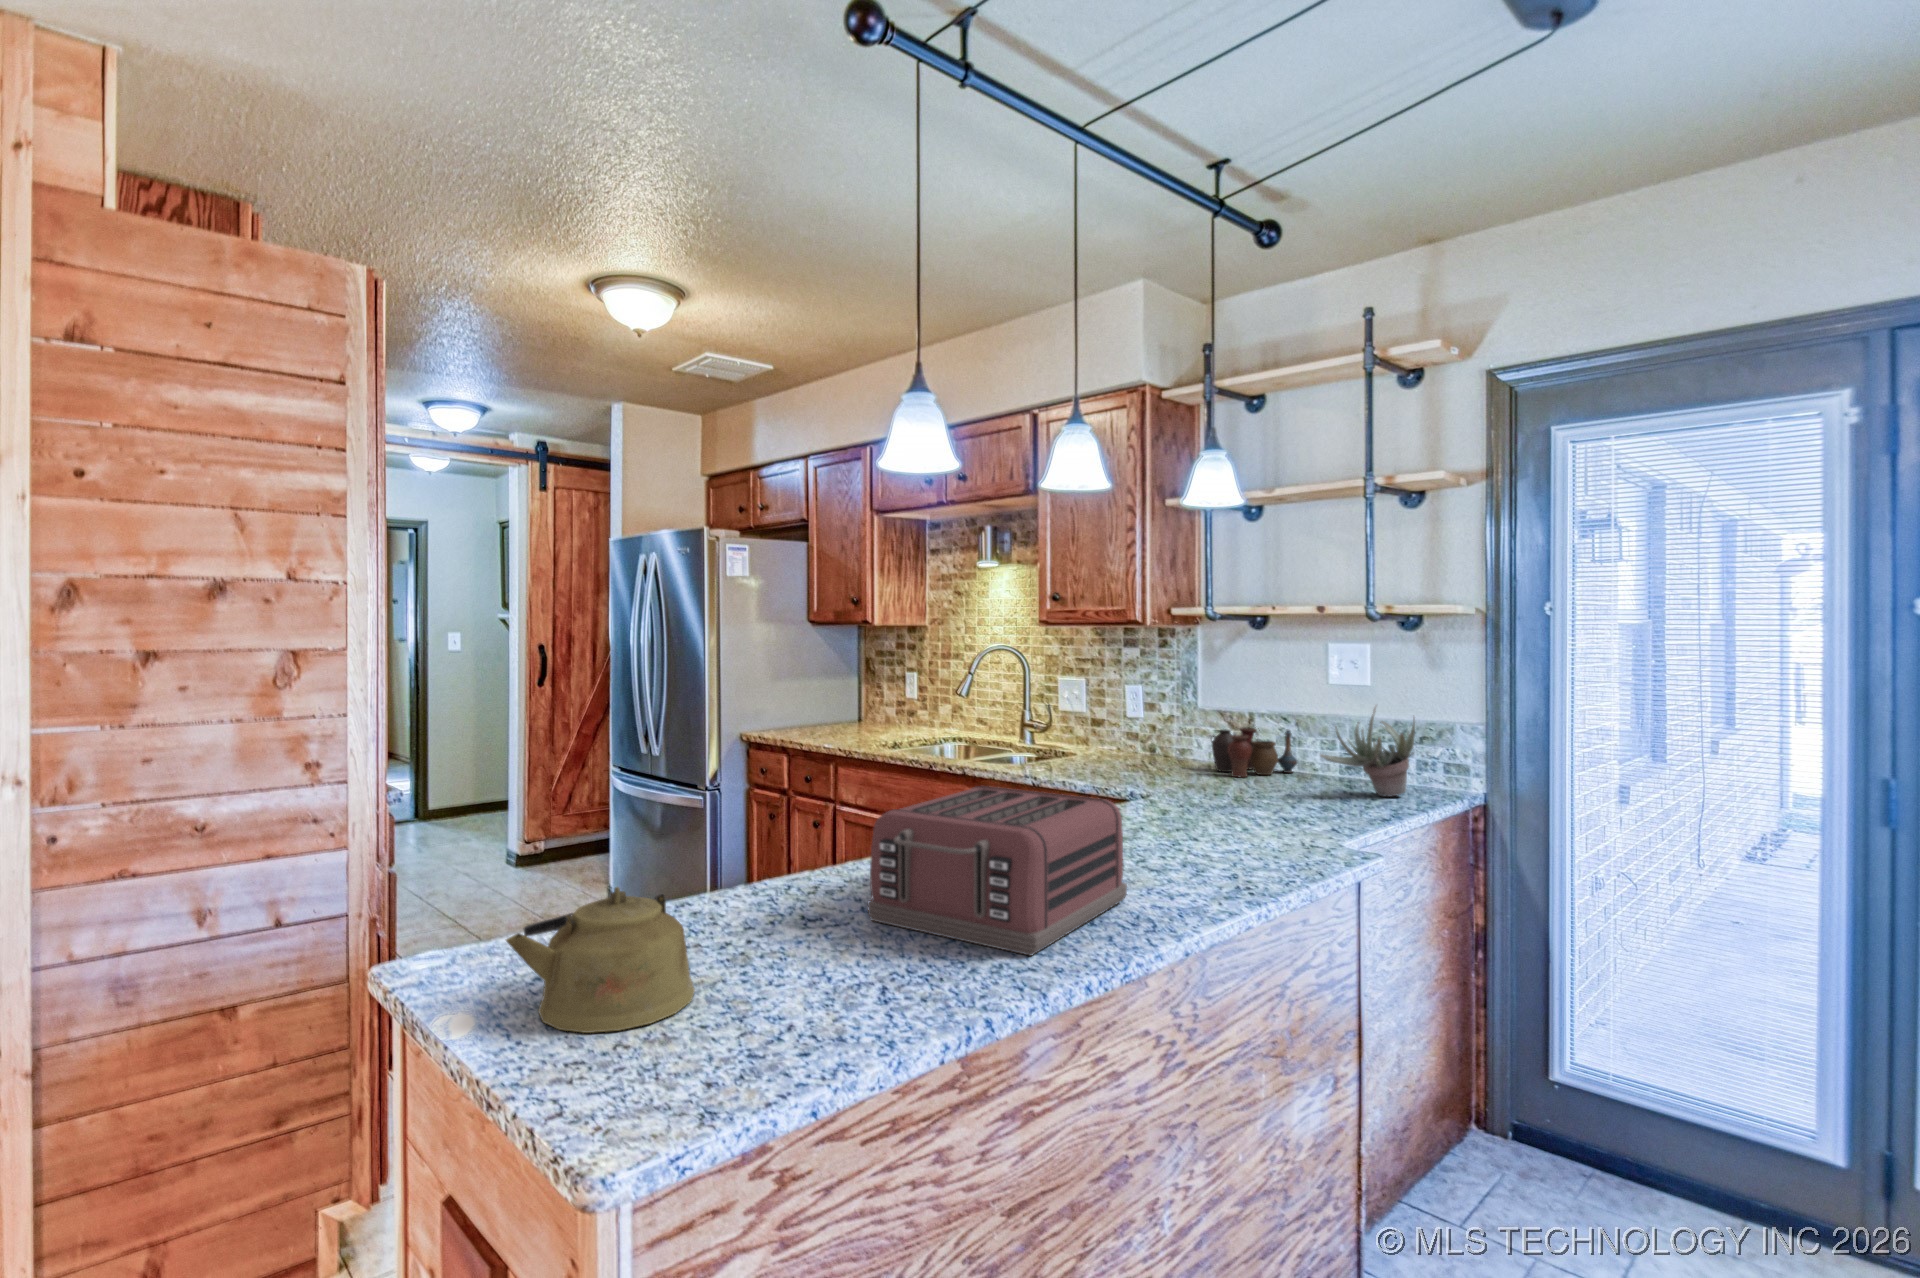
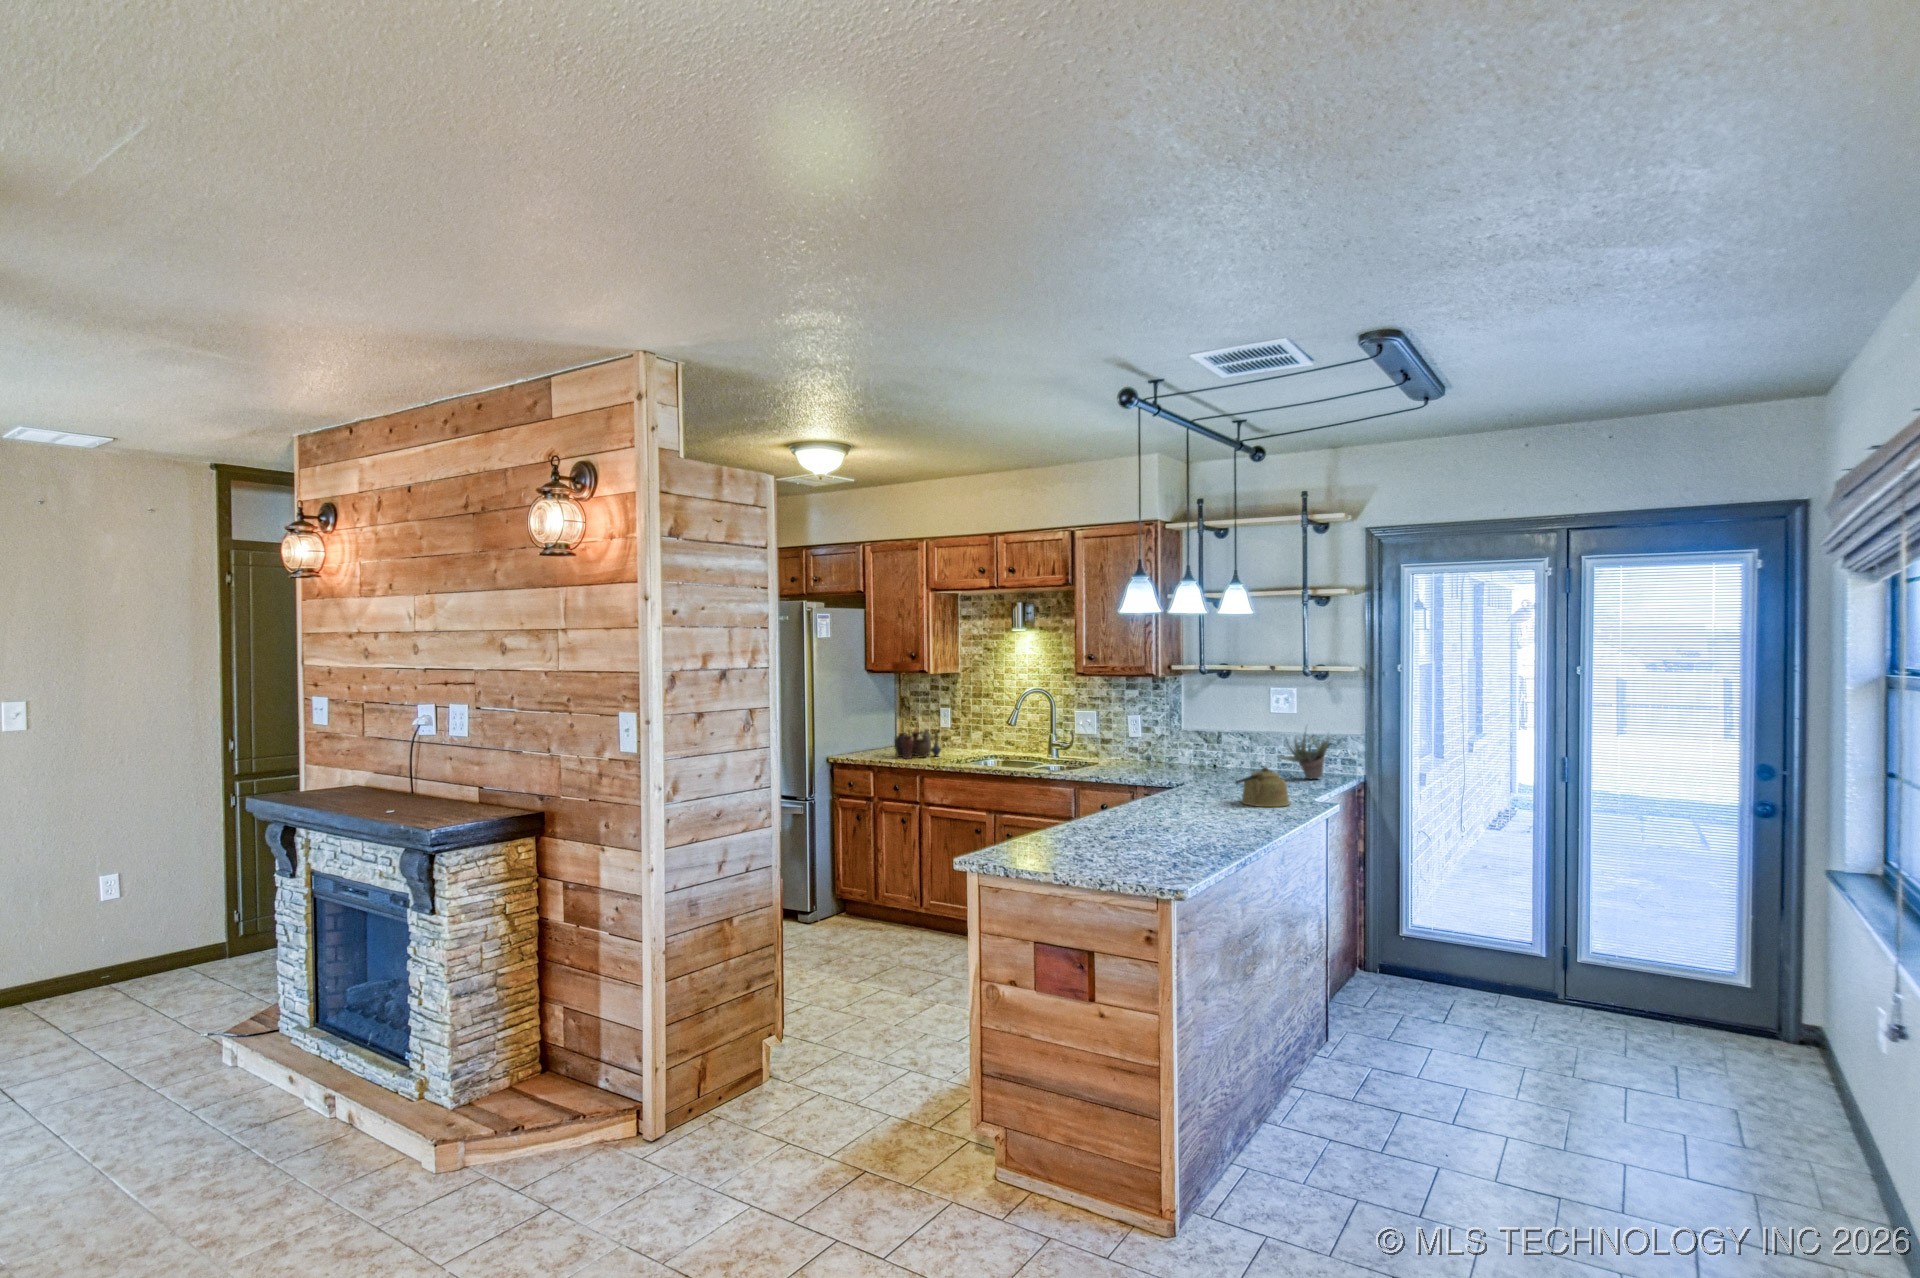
vase: present [1211,727,1298,777] -> present [894,729,941,759]
toaster: present [868,786,1127,956] -> none [1131,770,1237,838]
kettle: present [506,887,695,1033] -> present [1235,767,1289,807]

